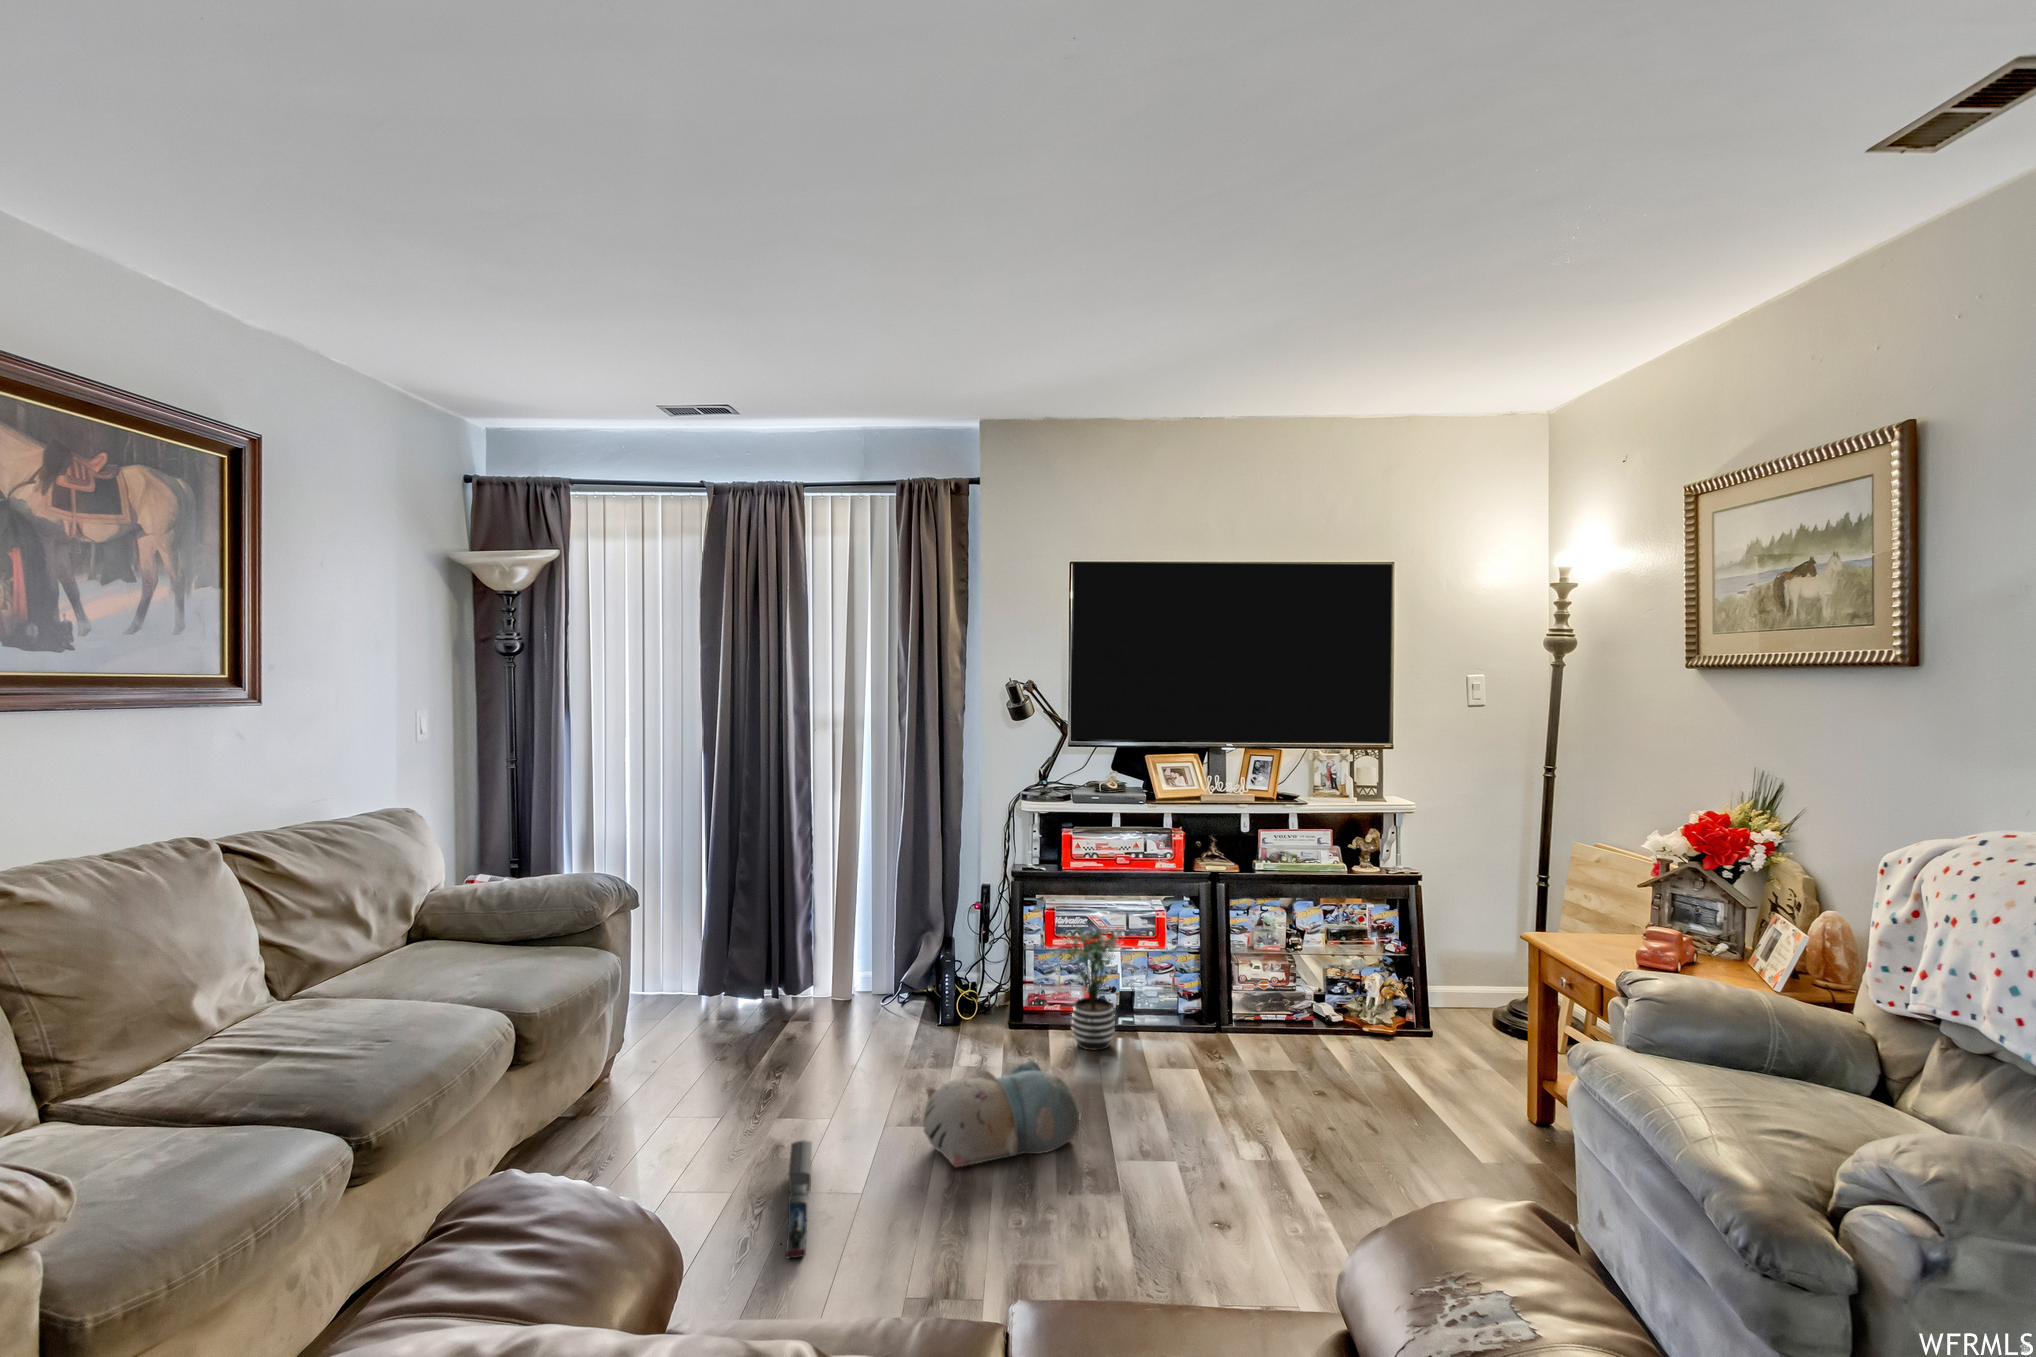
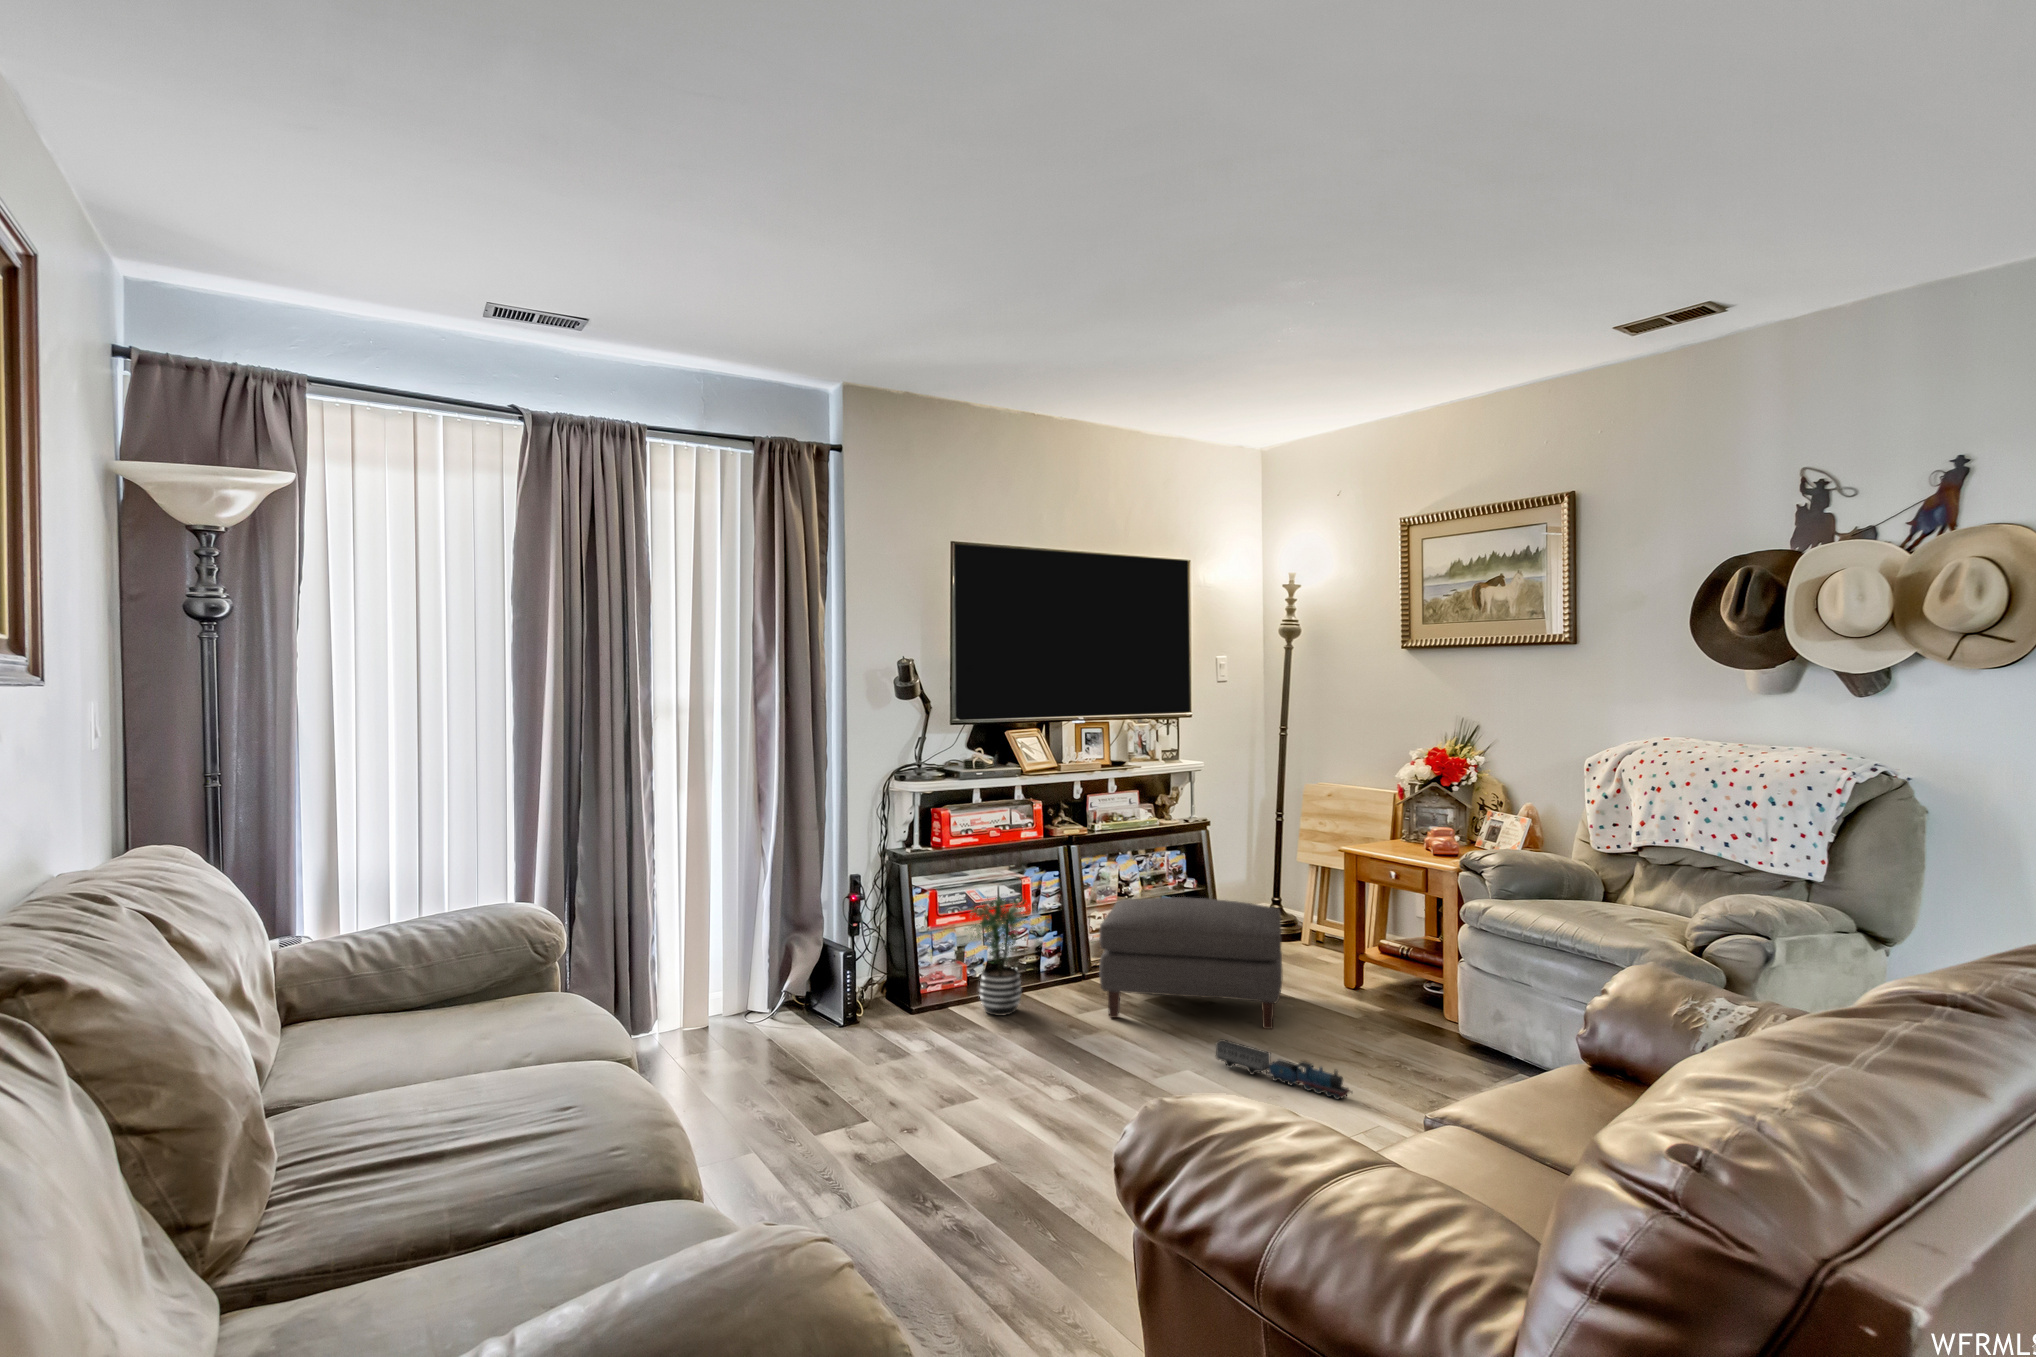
ottoman: none [1173,951,1423,1143] -> present [1099,897,1283,1029]
plush toy: present [923,1061,1079,1168] -> none [991,1017,1119,1120]
toy train: present [786,1141,812,1258] -> present [1216,1039,1352,1099]

